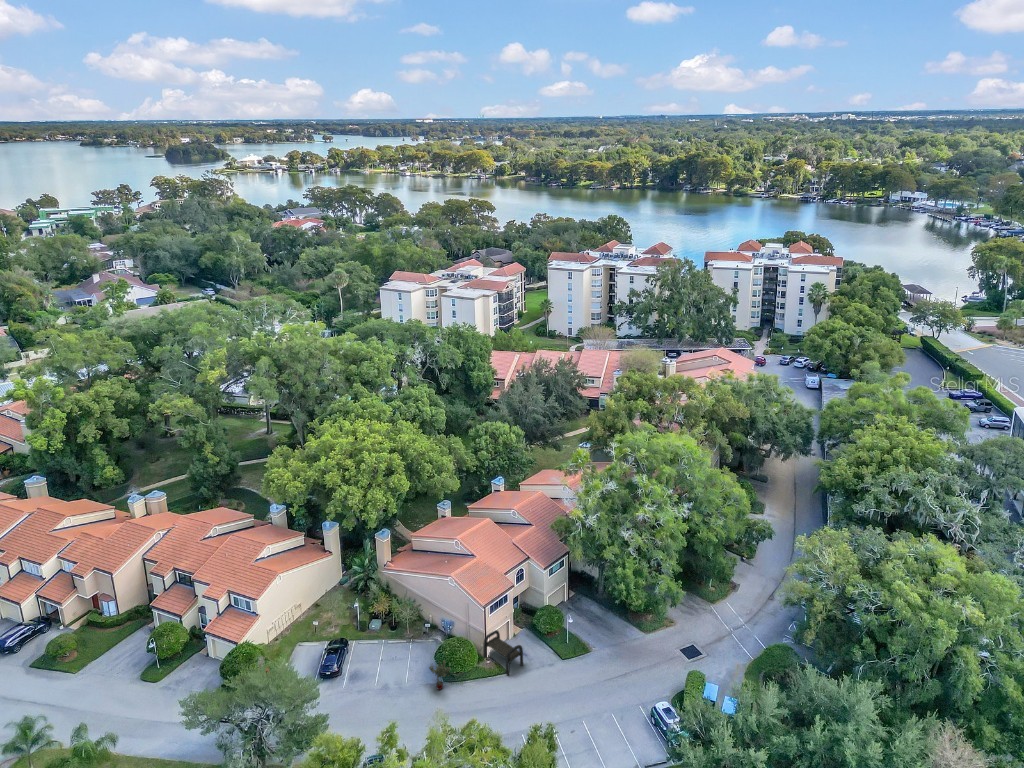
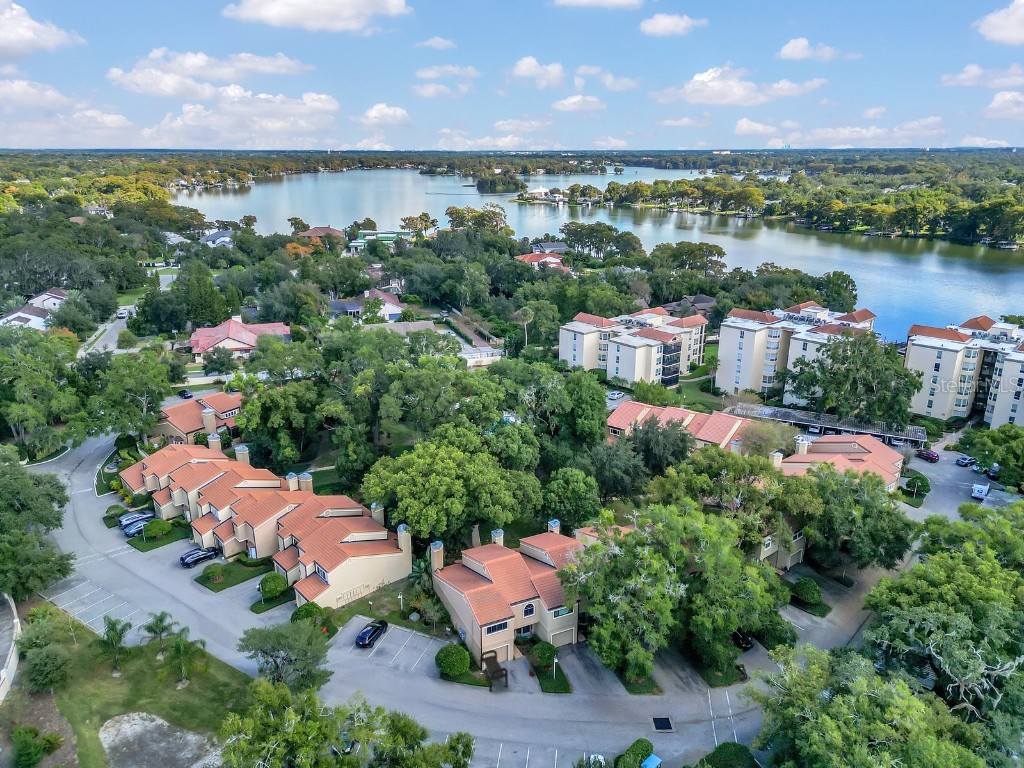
potted tree: present [429,661,450,690] -> present [526,653,541,676]

